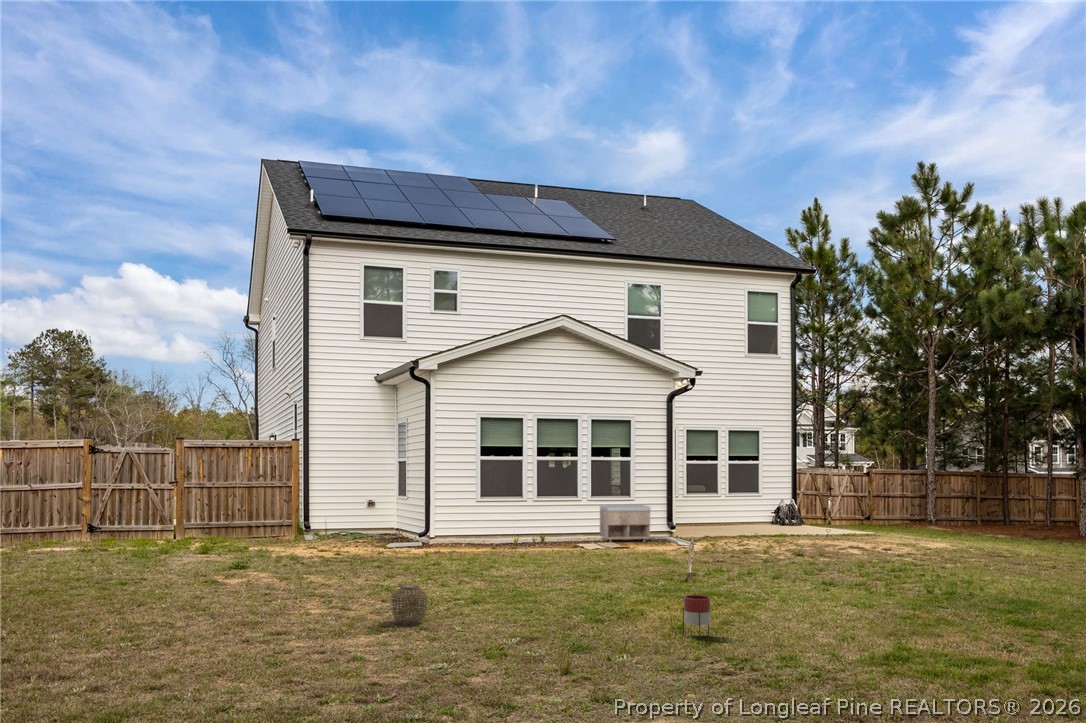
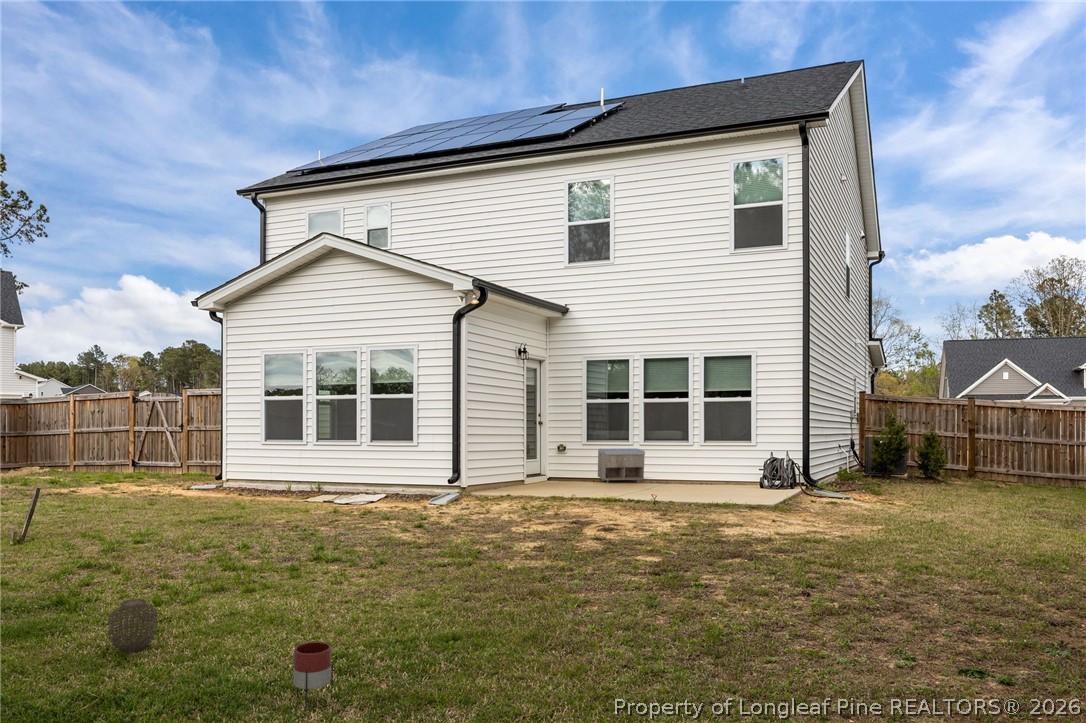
woven basket: present [392,584,427,625] -> present [108,599,158,652]
planter: present [683,595,710,640] -> present [293,642,333,711]

